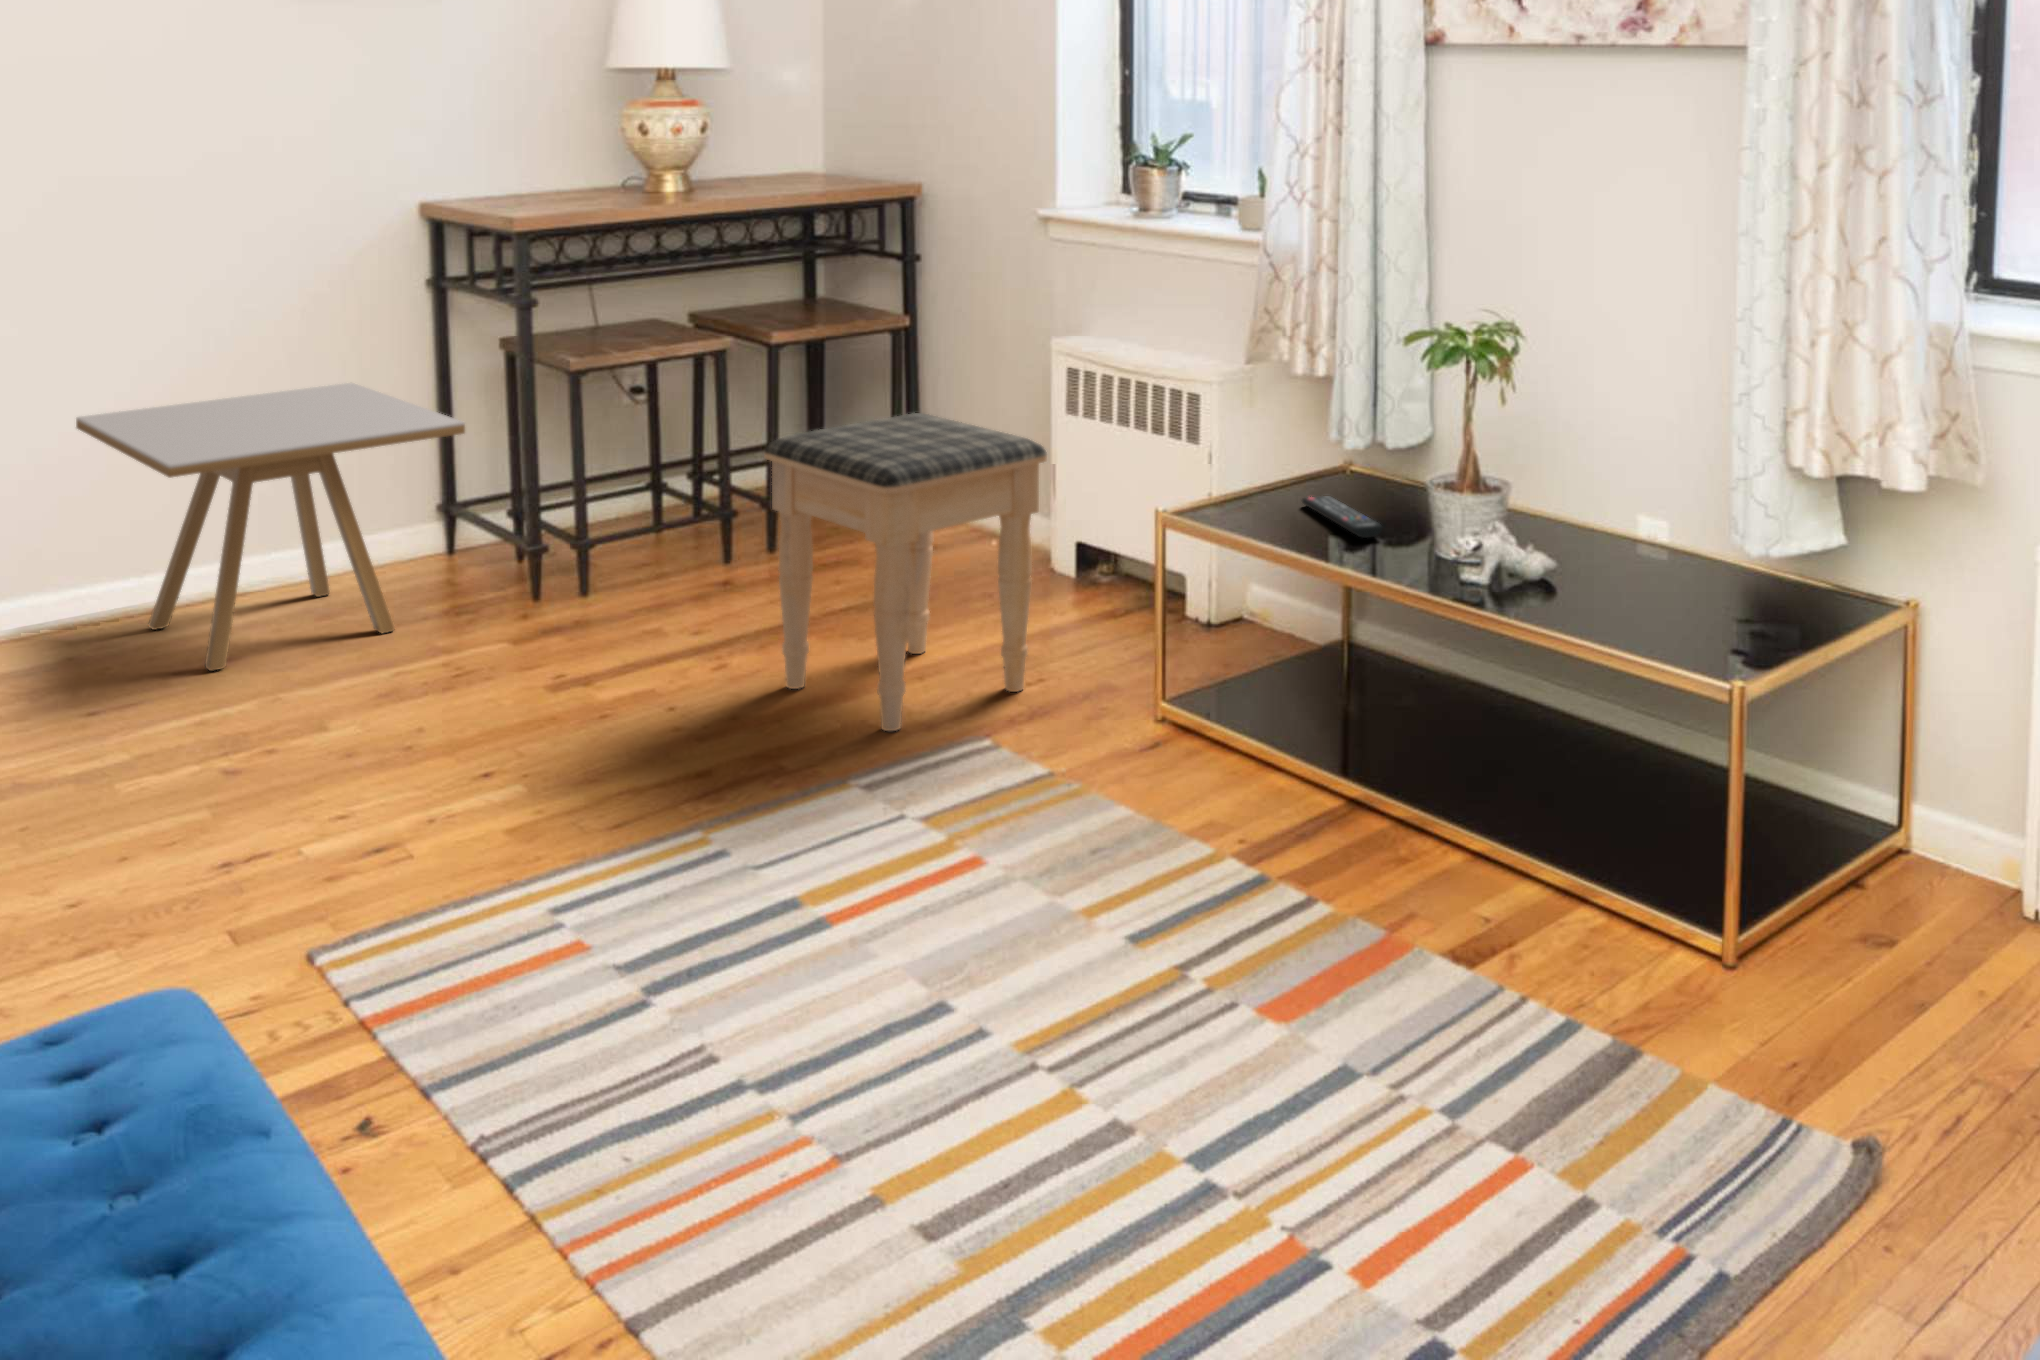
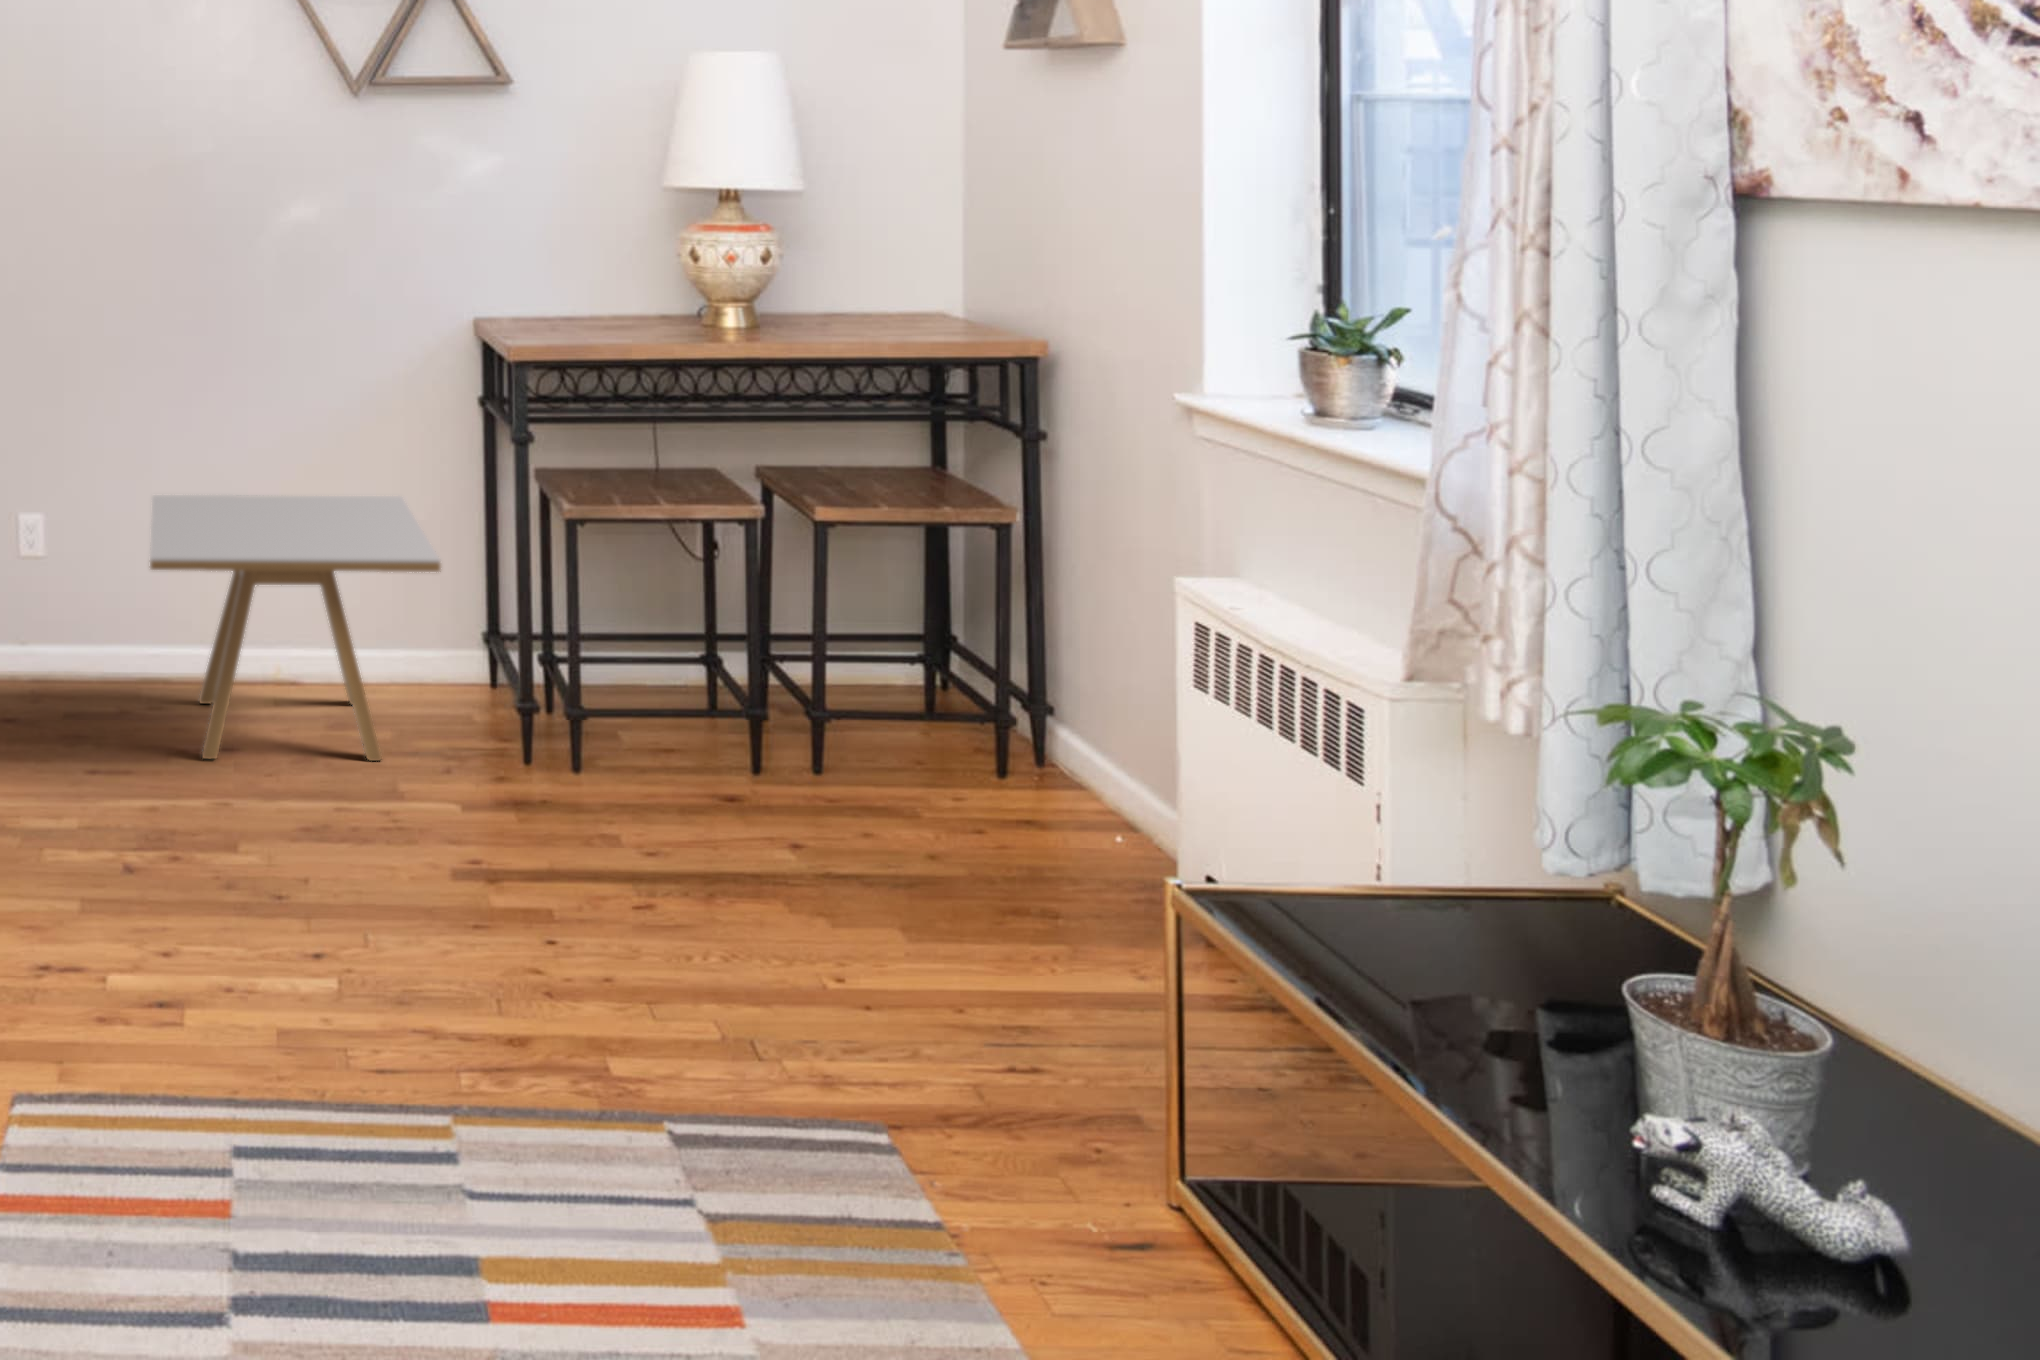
footstool: present [764,413,1047,731] -> none [678,648,1041,1067]
remote control: present [1302,496,1382,538] -> none [1445,926,1558,1039]

